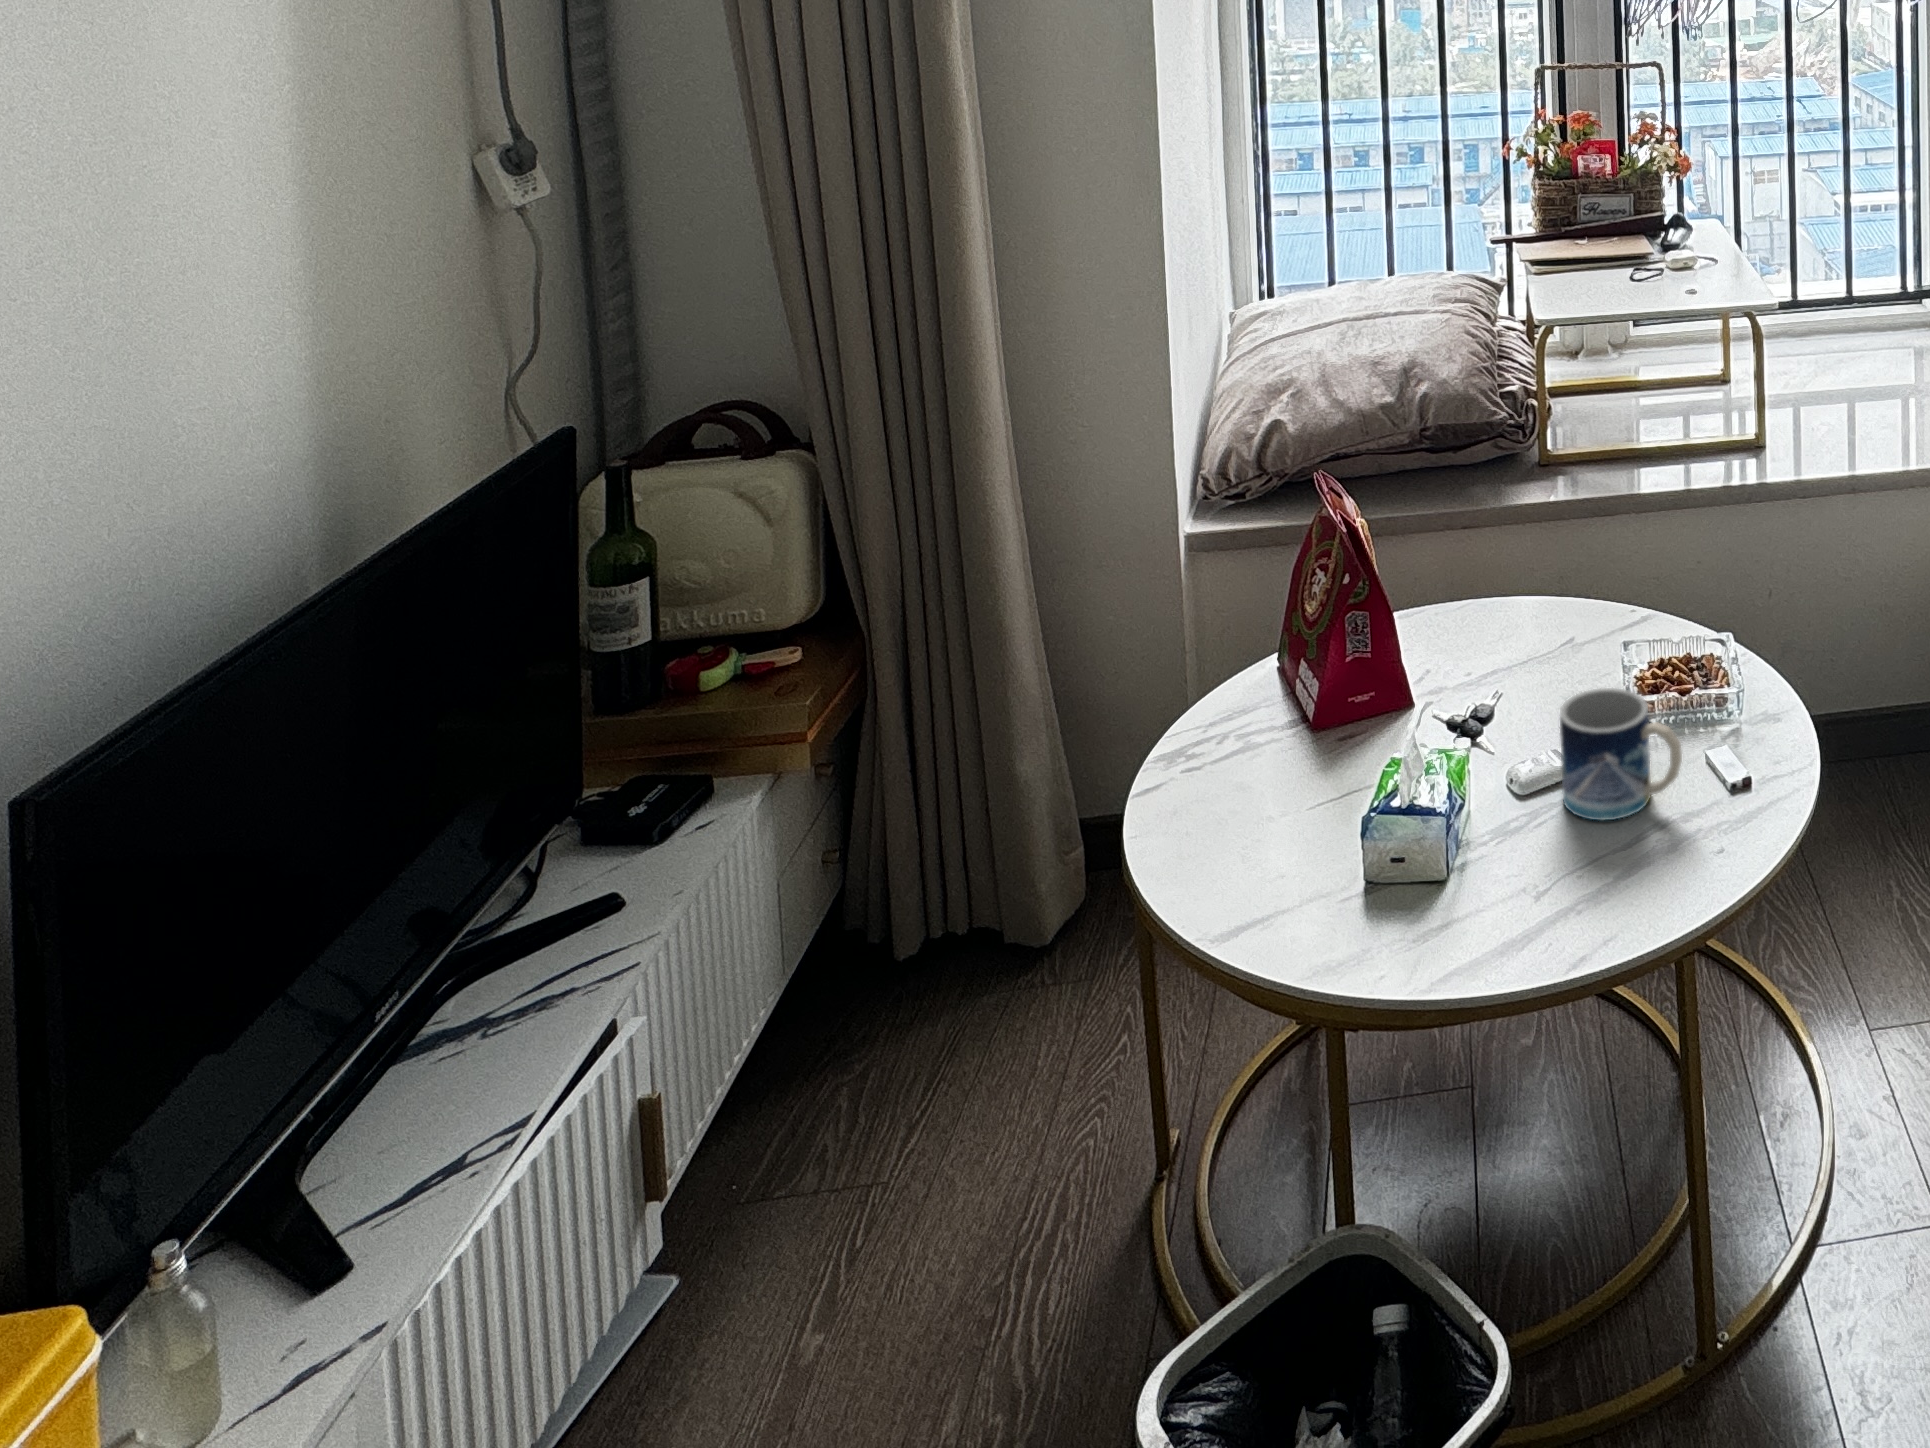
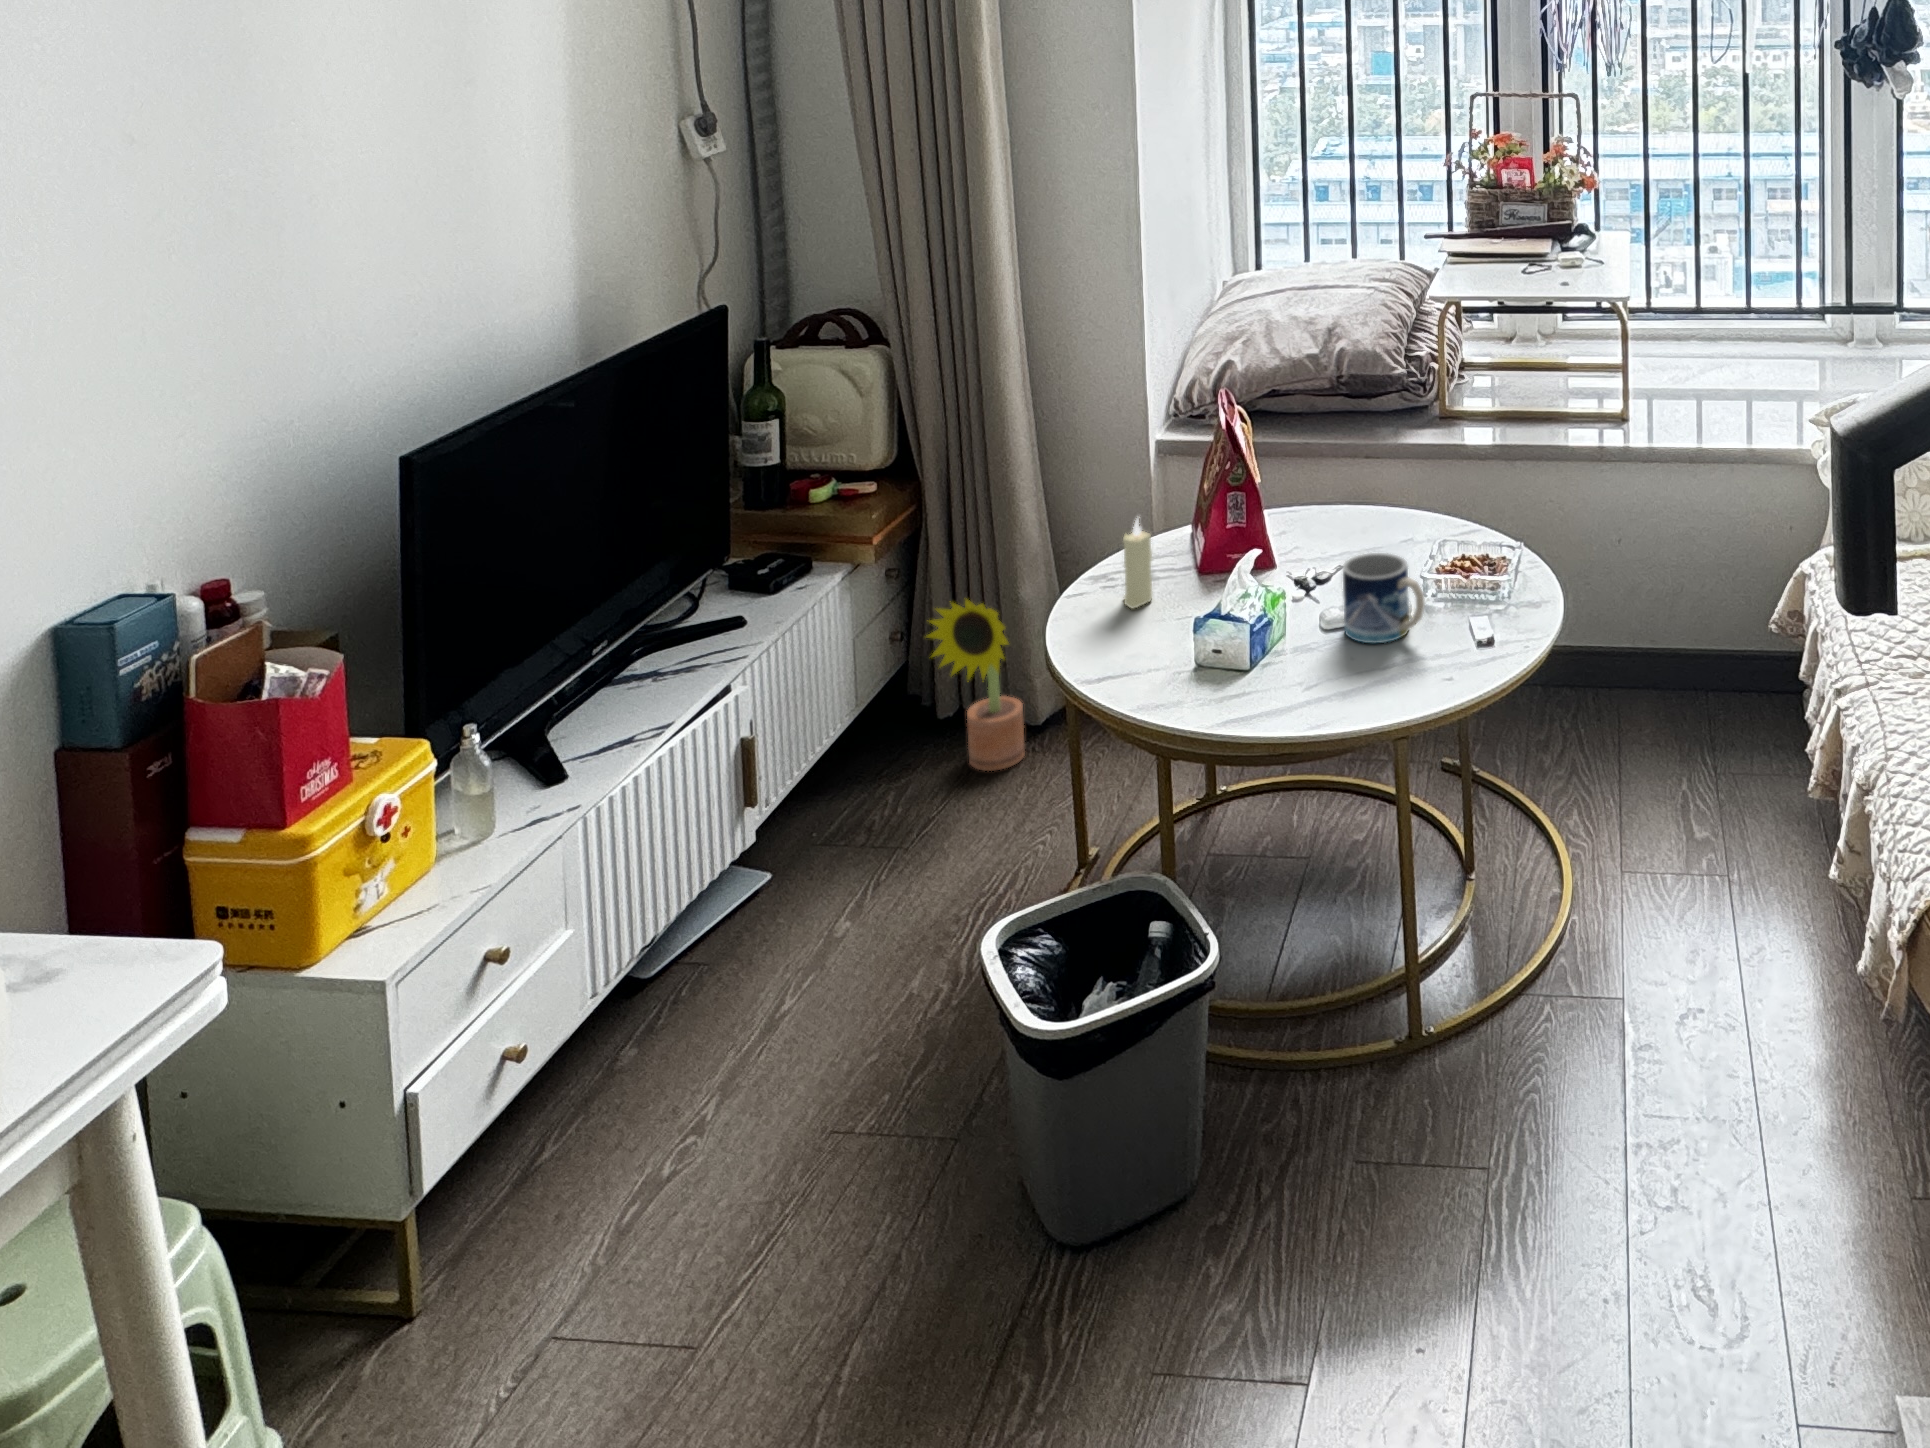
candle: none [1226,673,1270,807] -> present [1123,519,1152,608]
decorative plant: none [880,796,1025,1031] -> present [927,598,1025,771]

